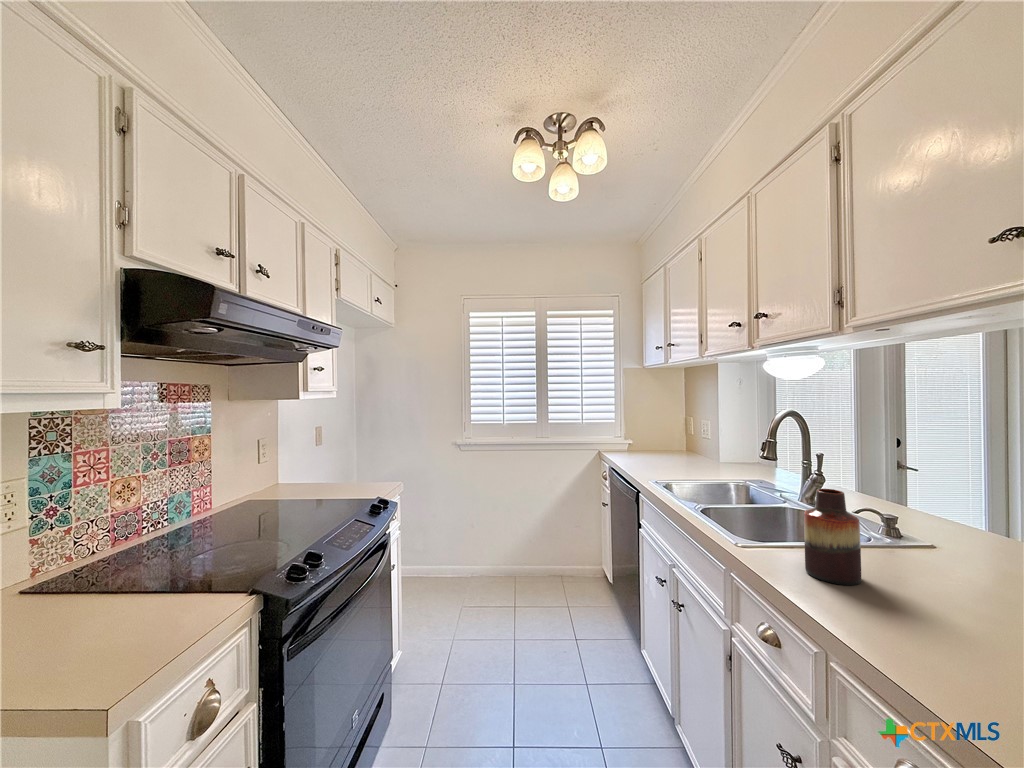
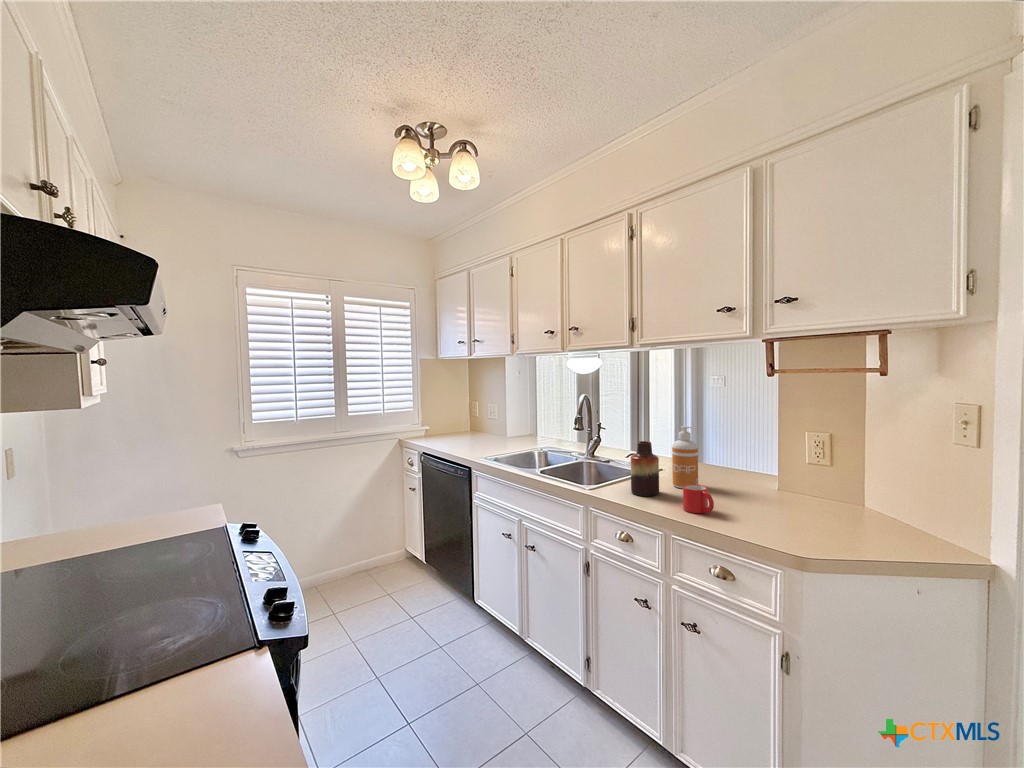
soap dispenser: none [906,474,971,595] -> present [672,426,698,488]
mug: none [875,582,937,650] -> present [683,484,714,513]

